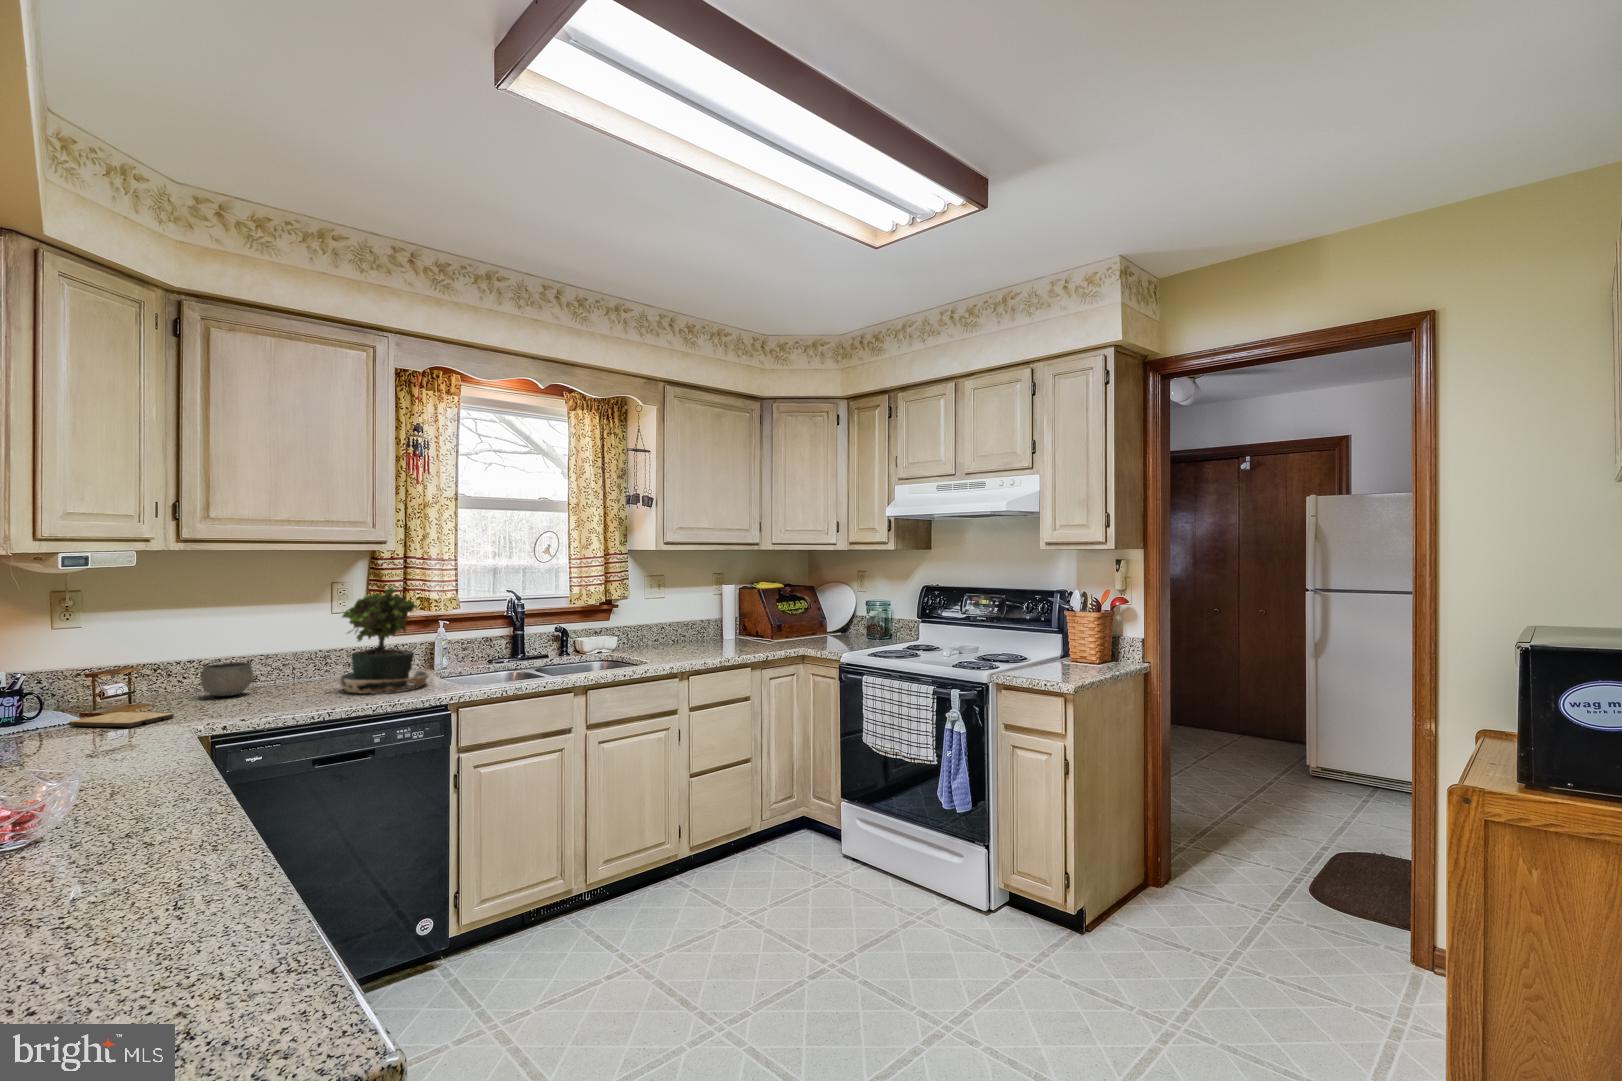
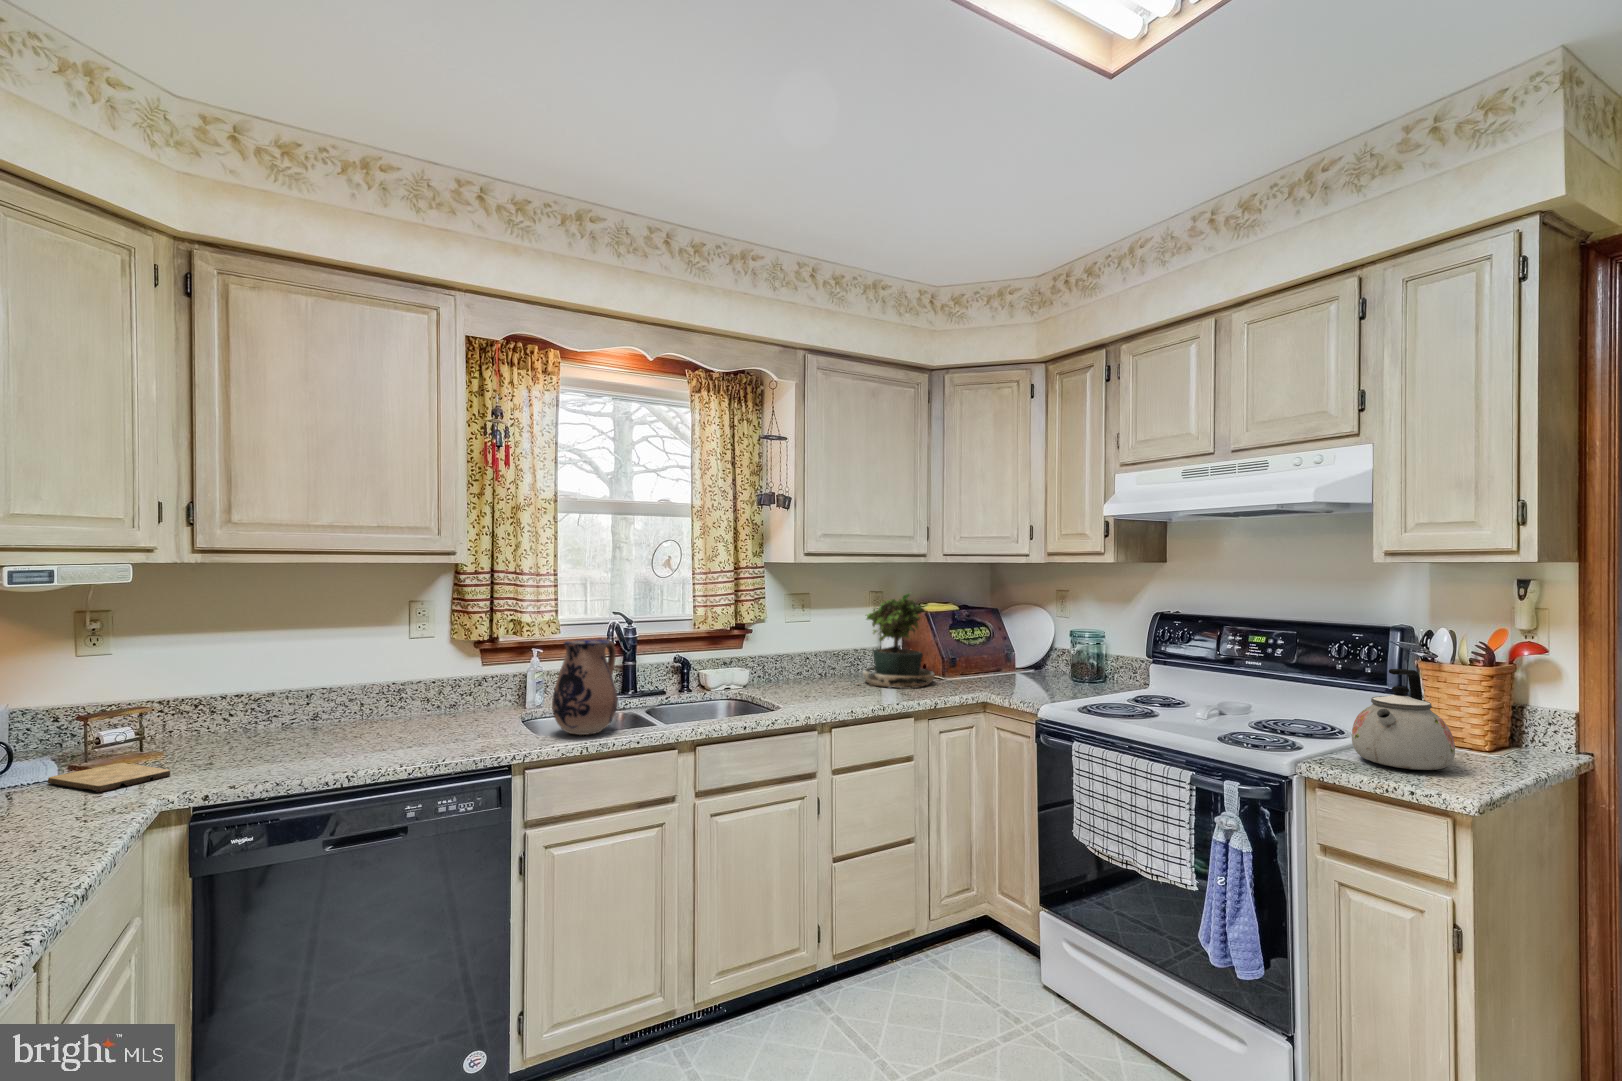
potted plant: present [331,586,429,694] -> present [863,593,935,688]
ceramic pitcher: none [473,610,525,682] -> present [552,639,618,735]
kettle: none [1025,615,1077,675] -> present [1352,669,1455,770]
bowl: present [201,662,253,696] -> none [241,697,304,740]

